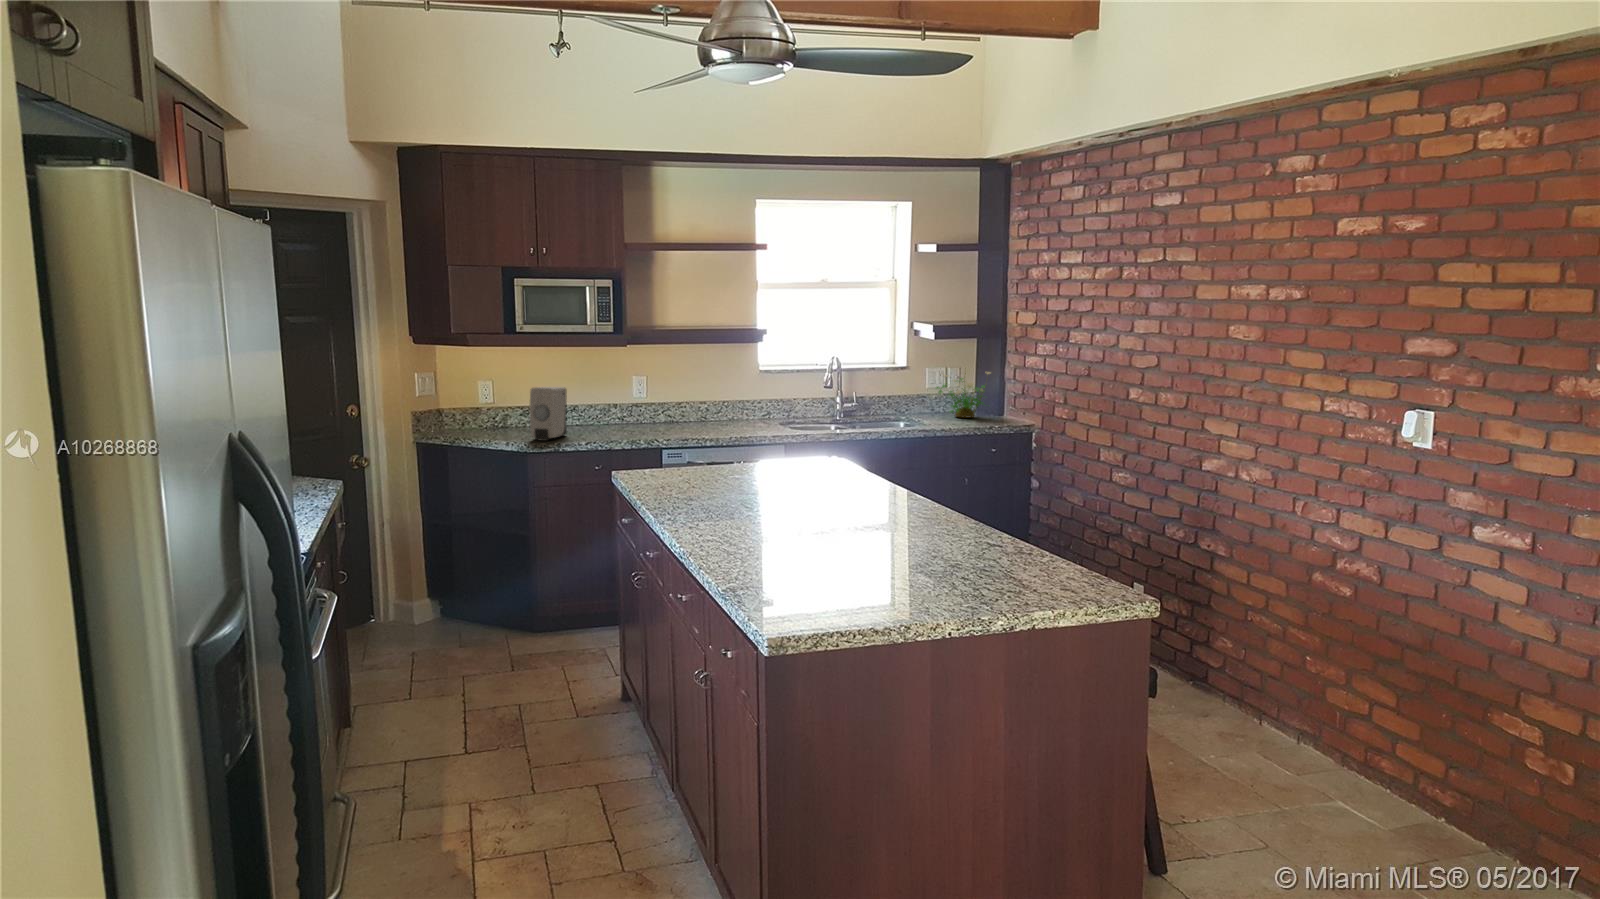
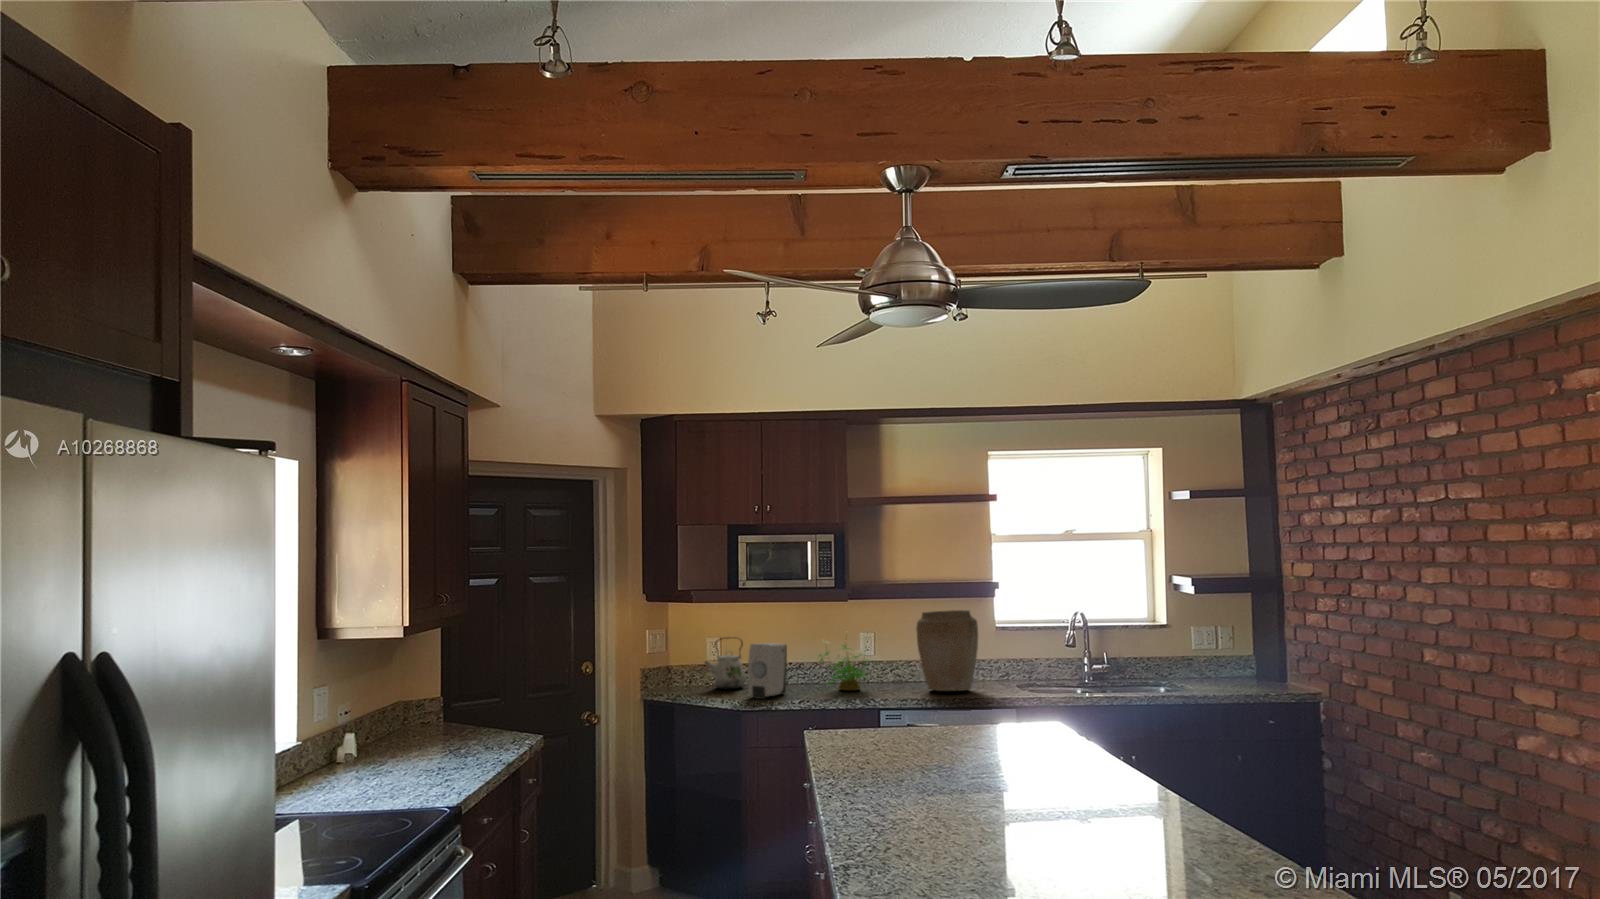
vase: none [693,354,751,429] -> present [916,610,978,691]
potted plant: present [937,372,990,417] -> present [819,638,869,690]
kettle: none [477,381,520,433] -> present [705,638,744,689]

